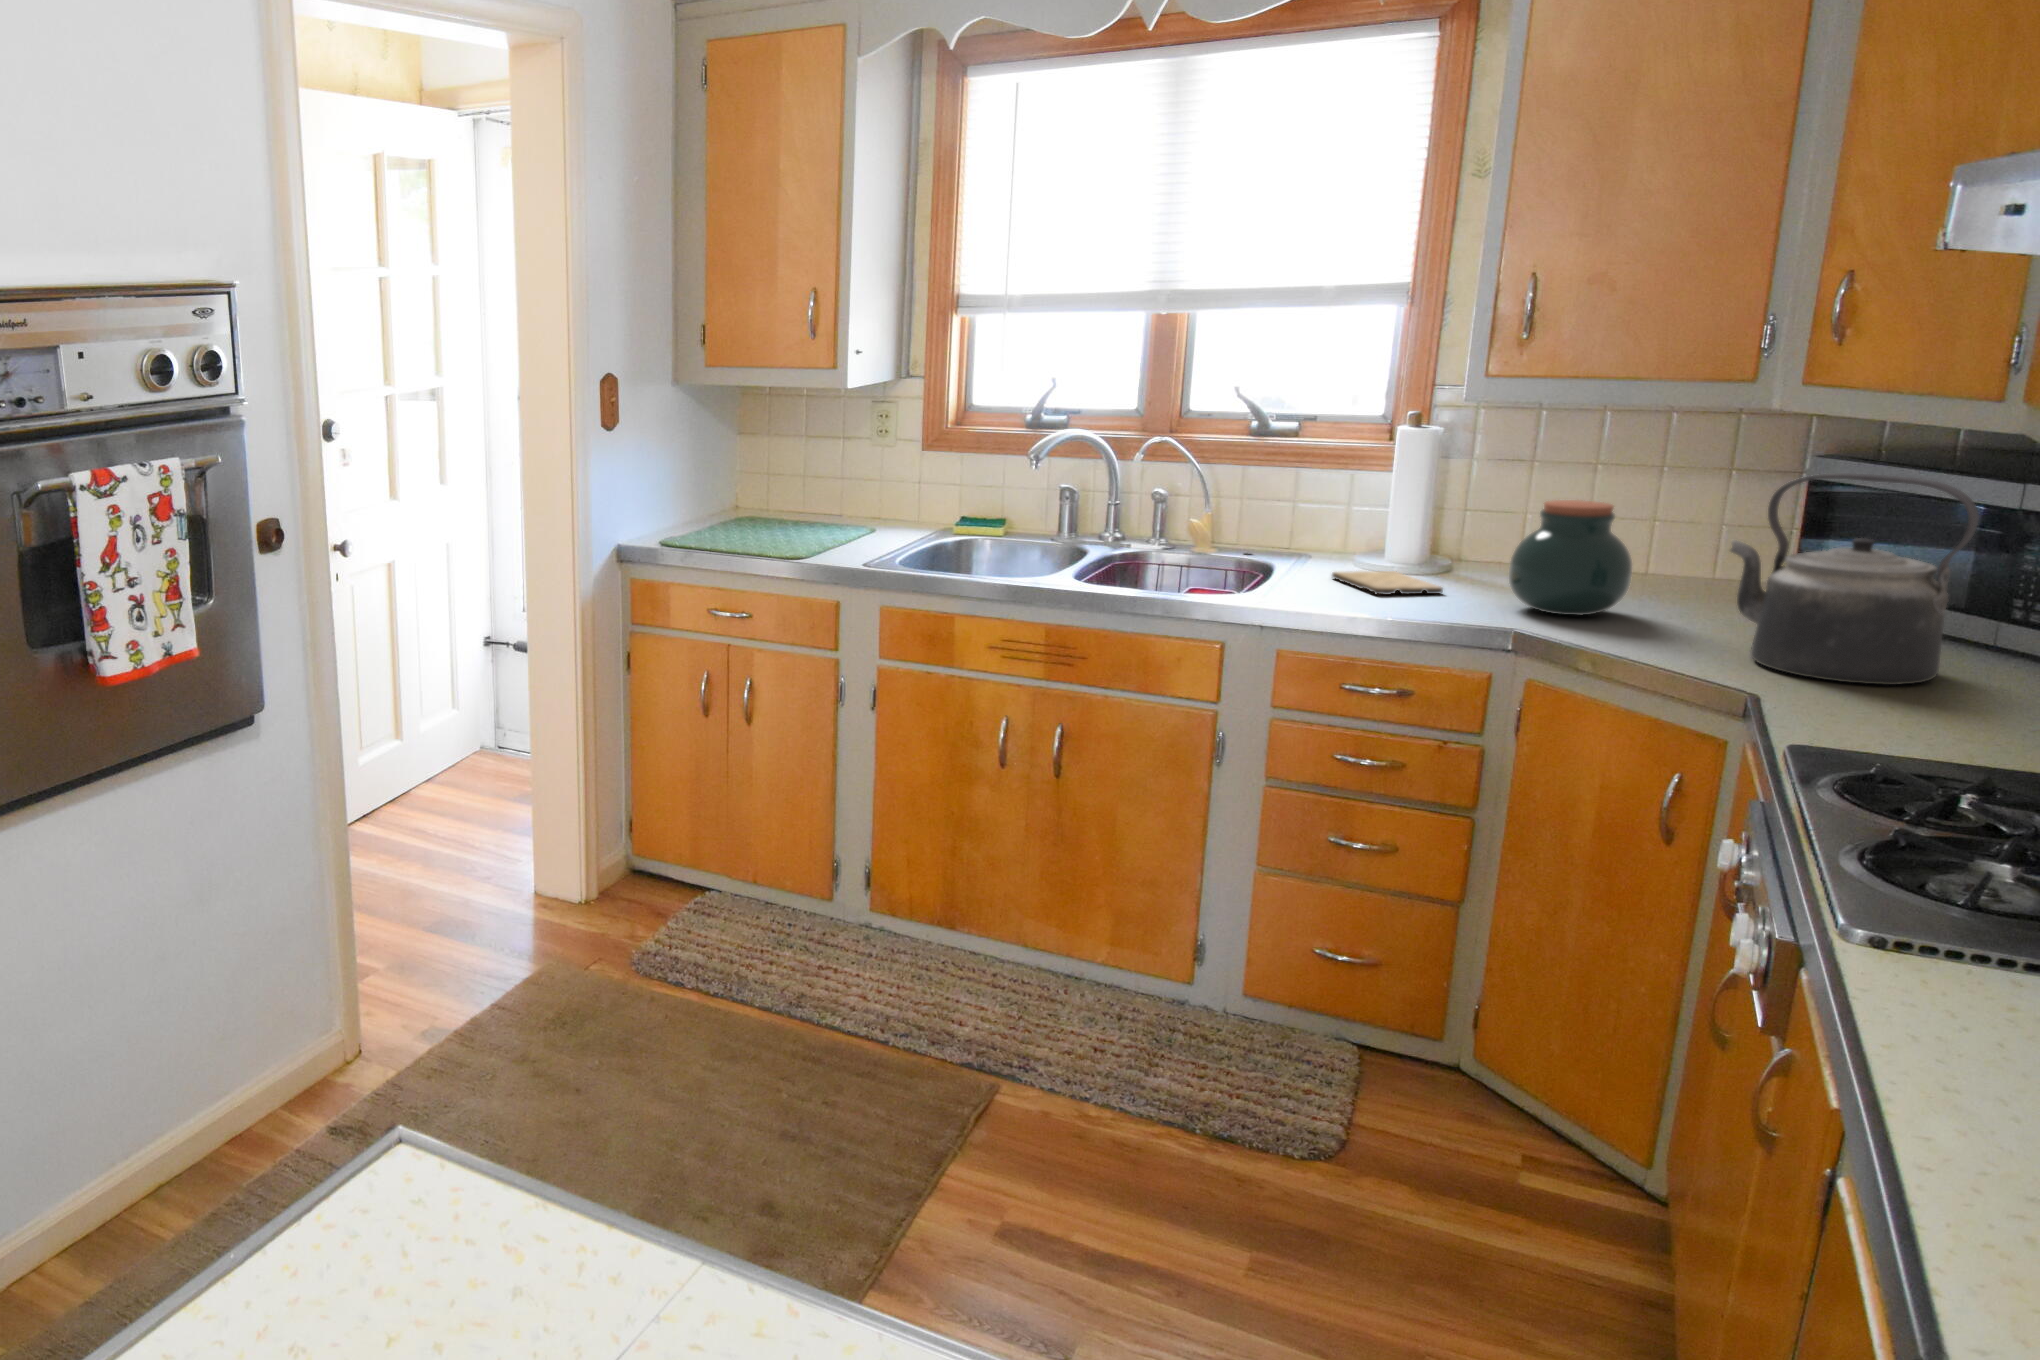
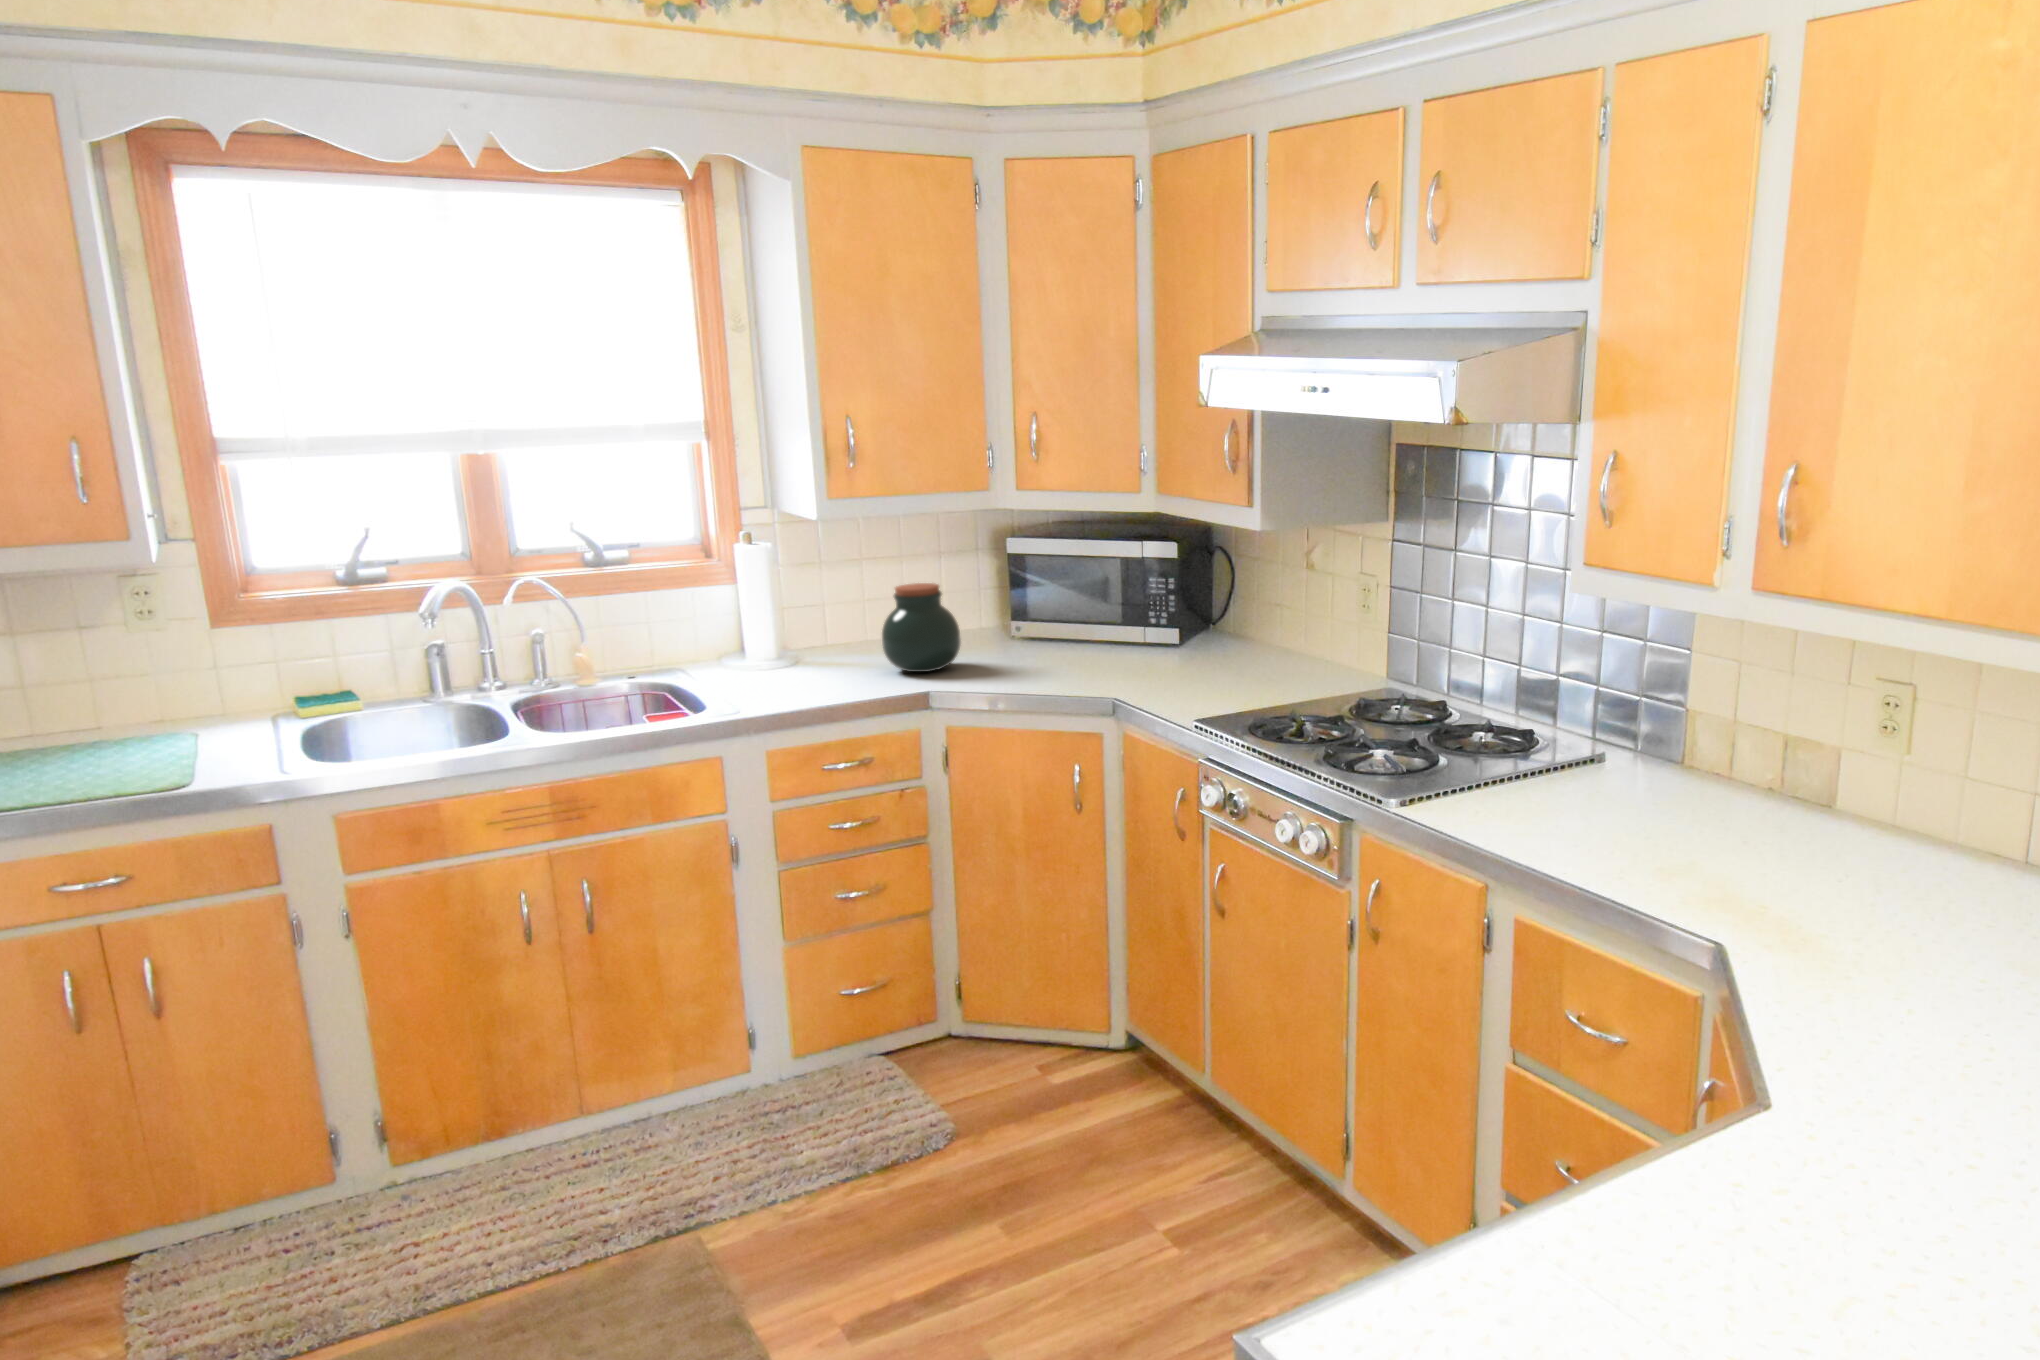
kettle: present [1730,473,1979,685] -> none [1035,540,1156,676]
cutting board: present [1332,571,1443,595] -> none [736,666,833,686]

